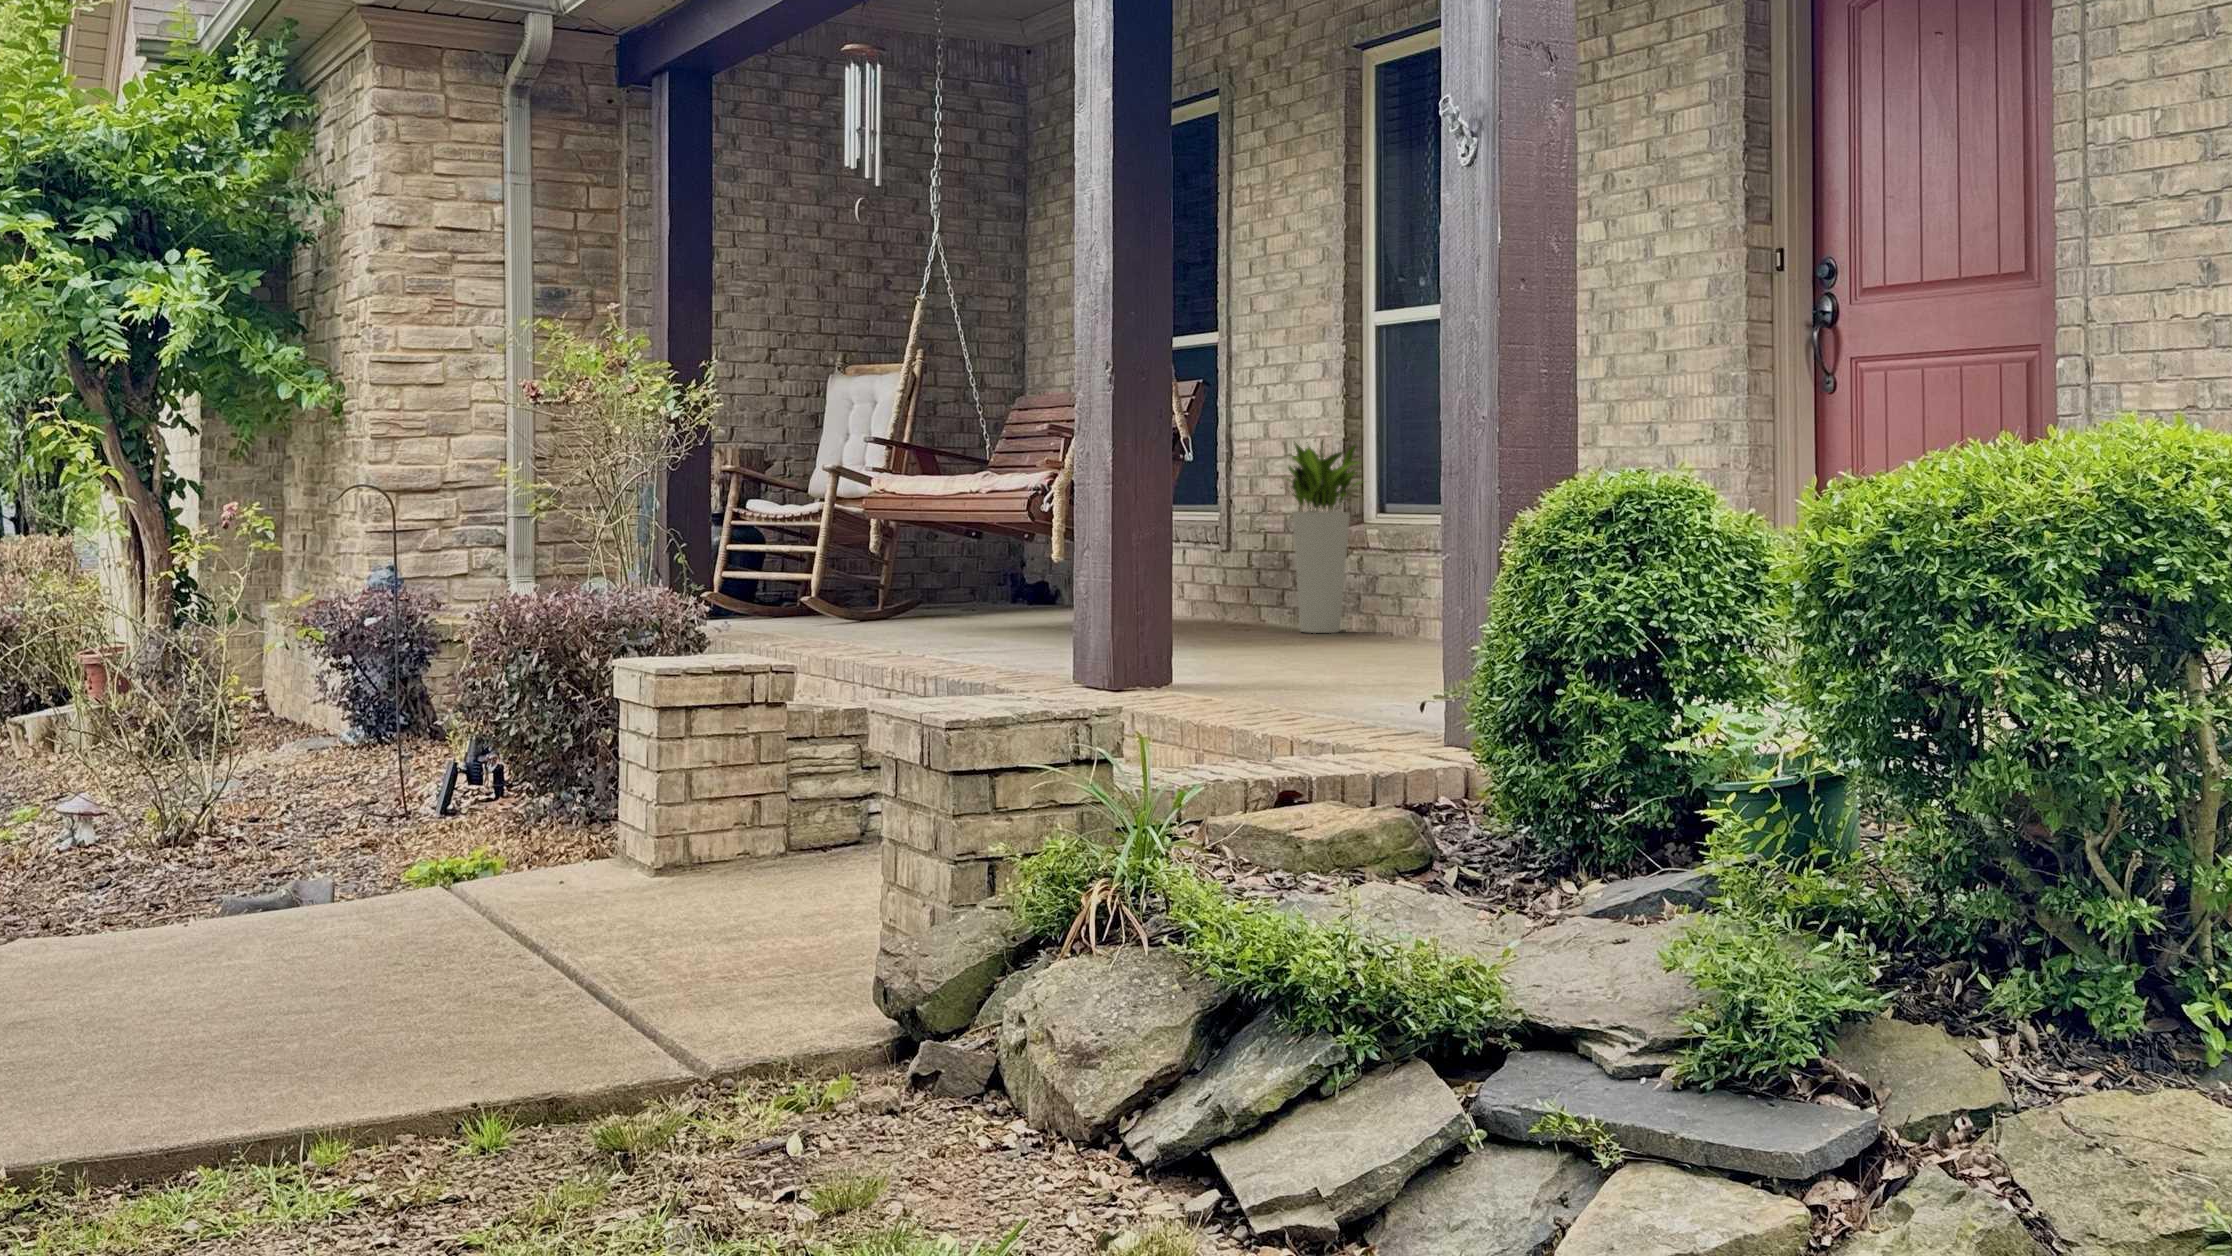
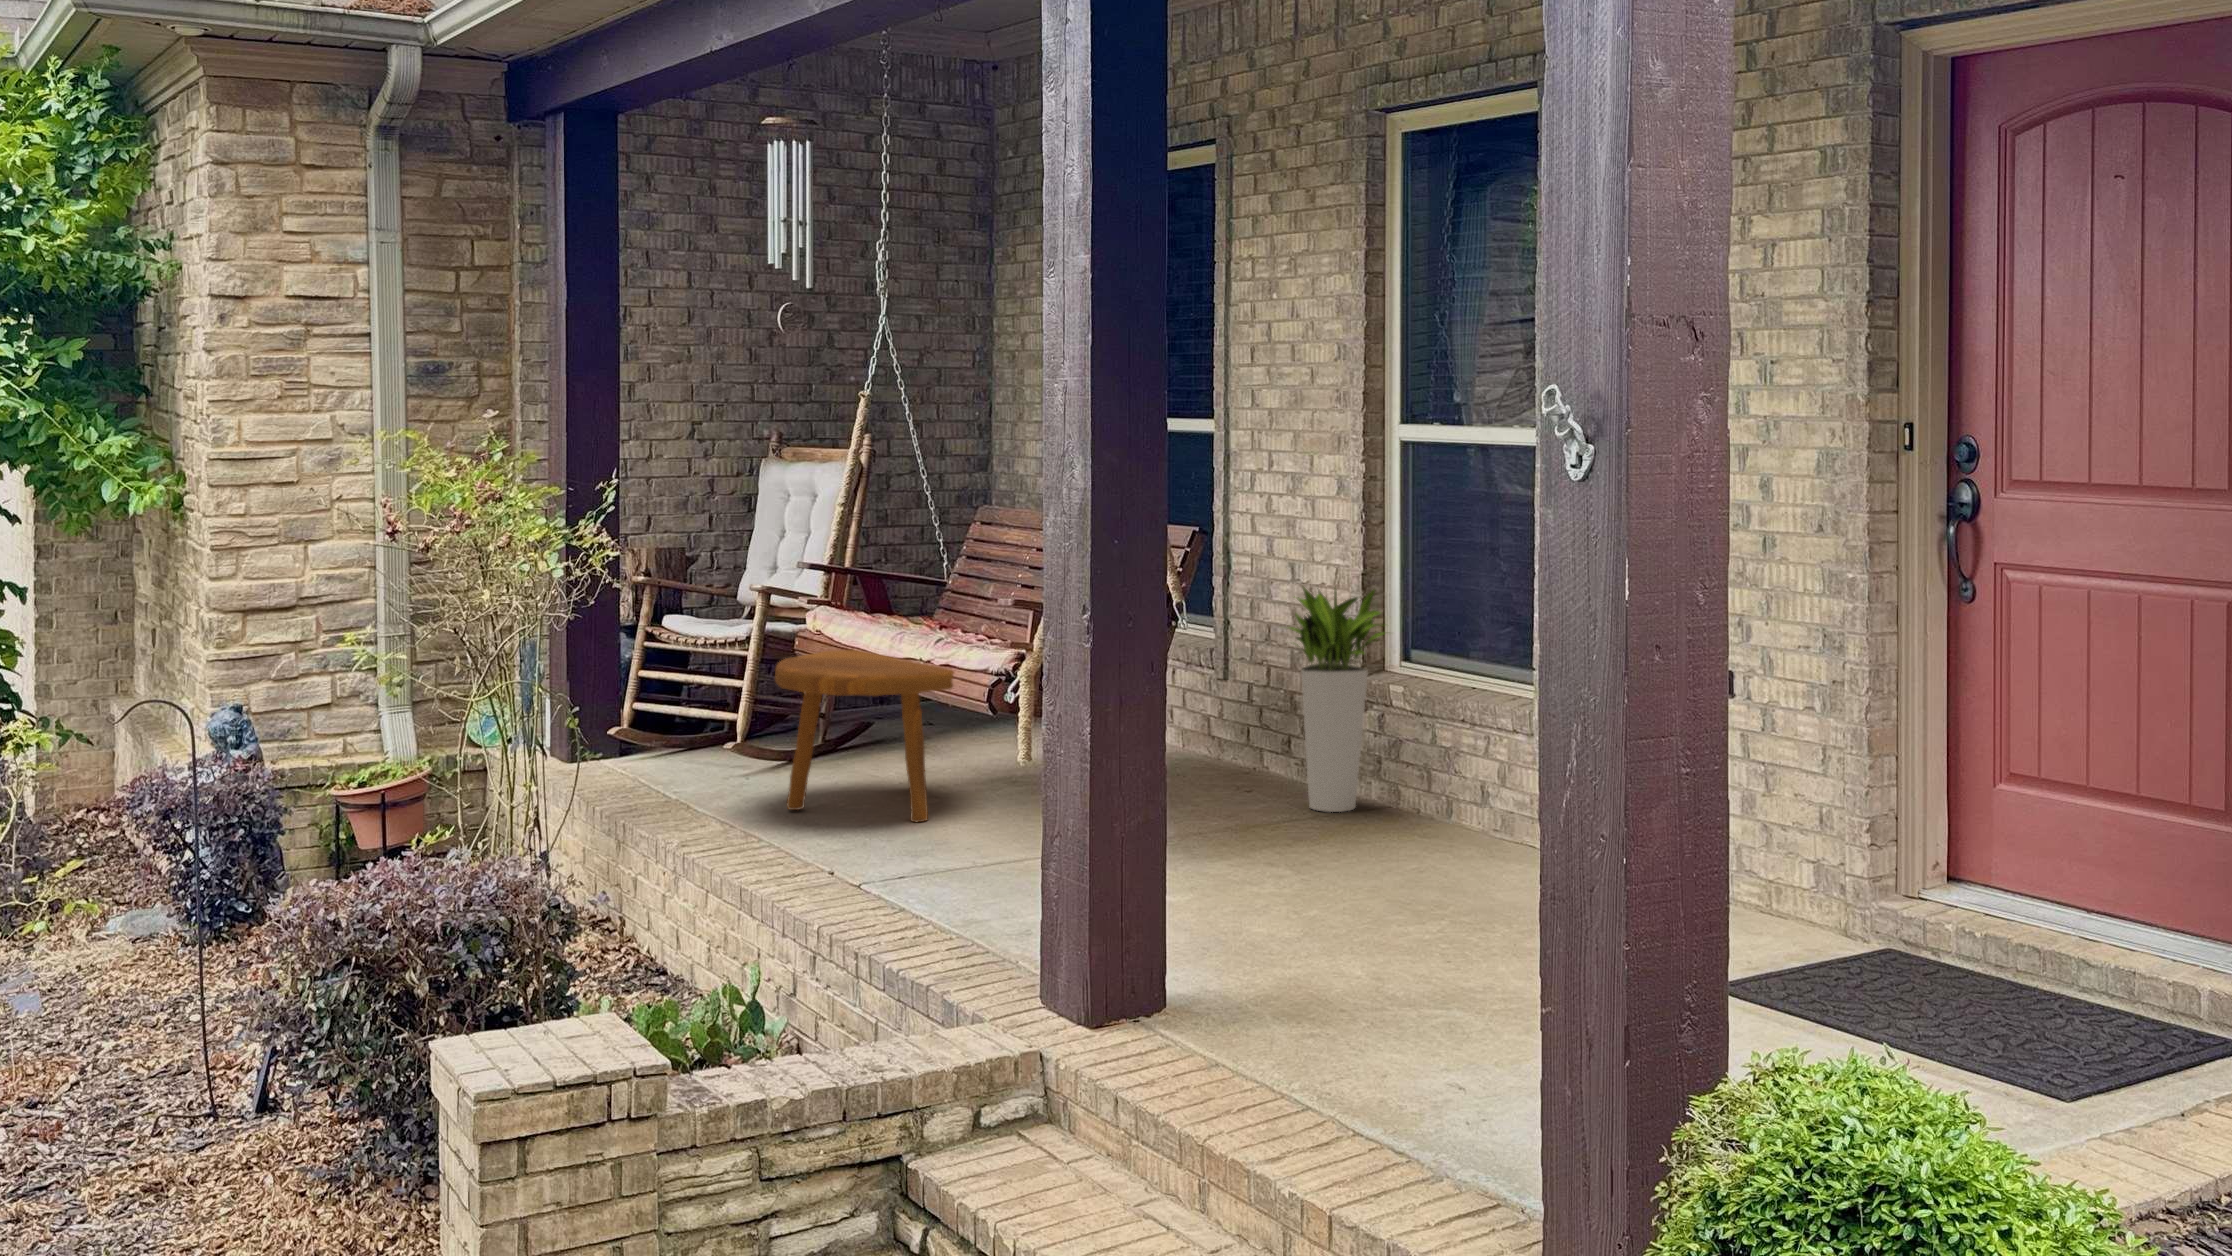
footstool: none [845,509,1018,639] -> present [775,650,954,822]

